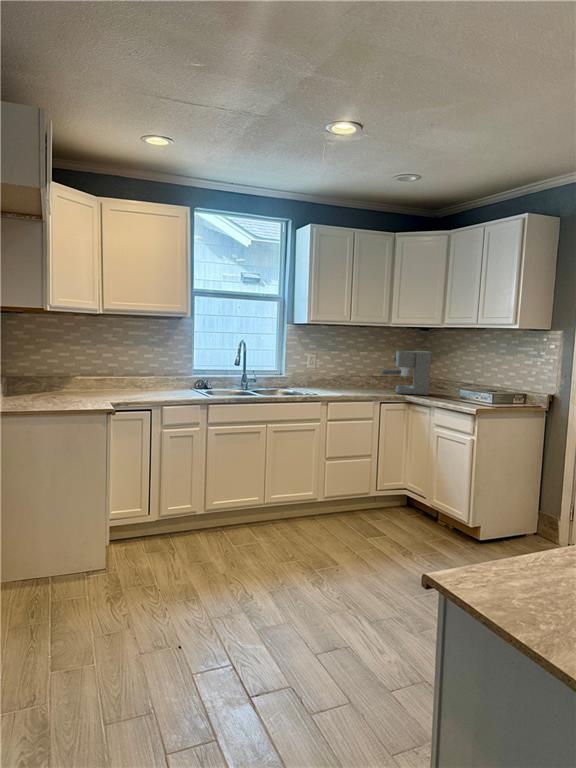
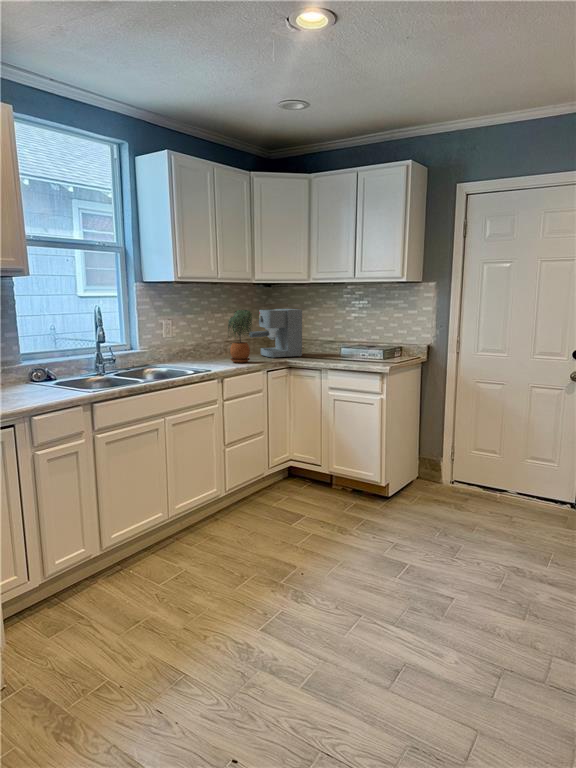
potted plant: none [351,349,377,394] -> present [228,310,252,363]

